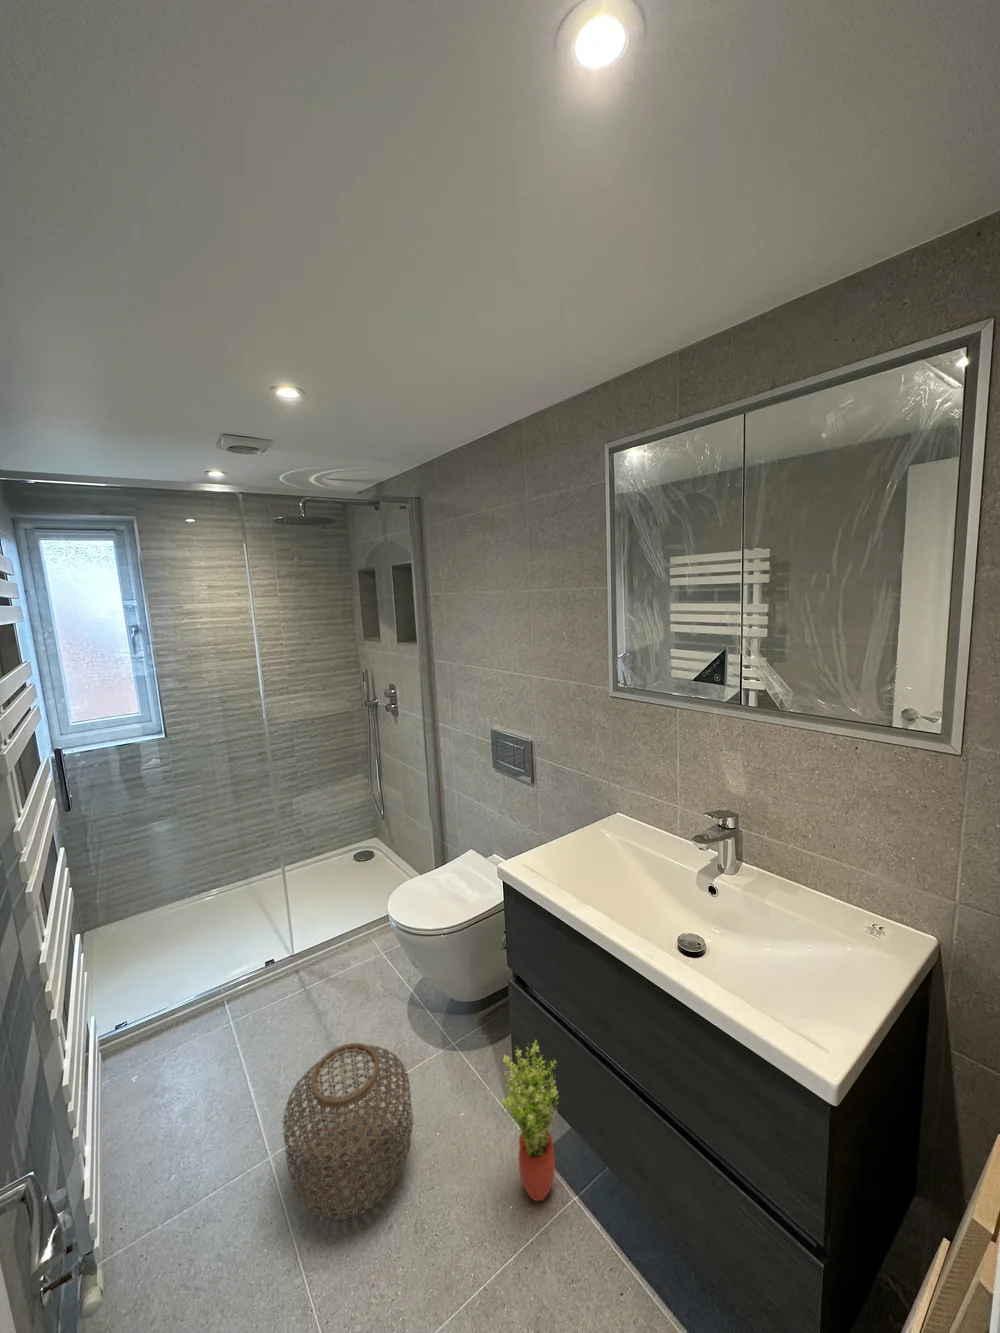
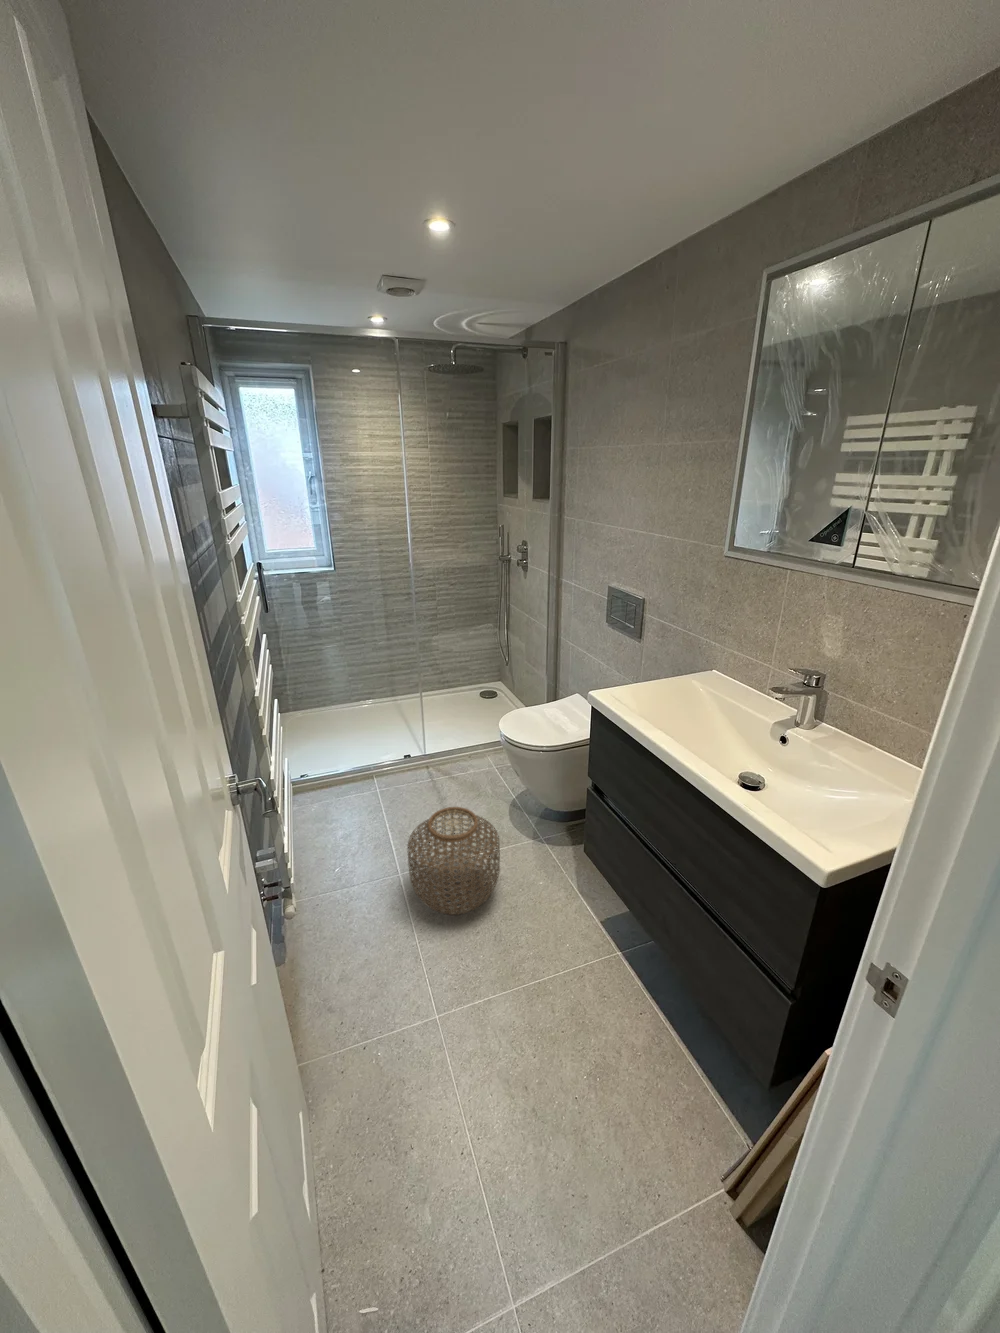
potted plant: present [499,1041,559,1201] -> none [563,829,624,943]

